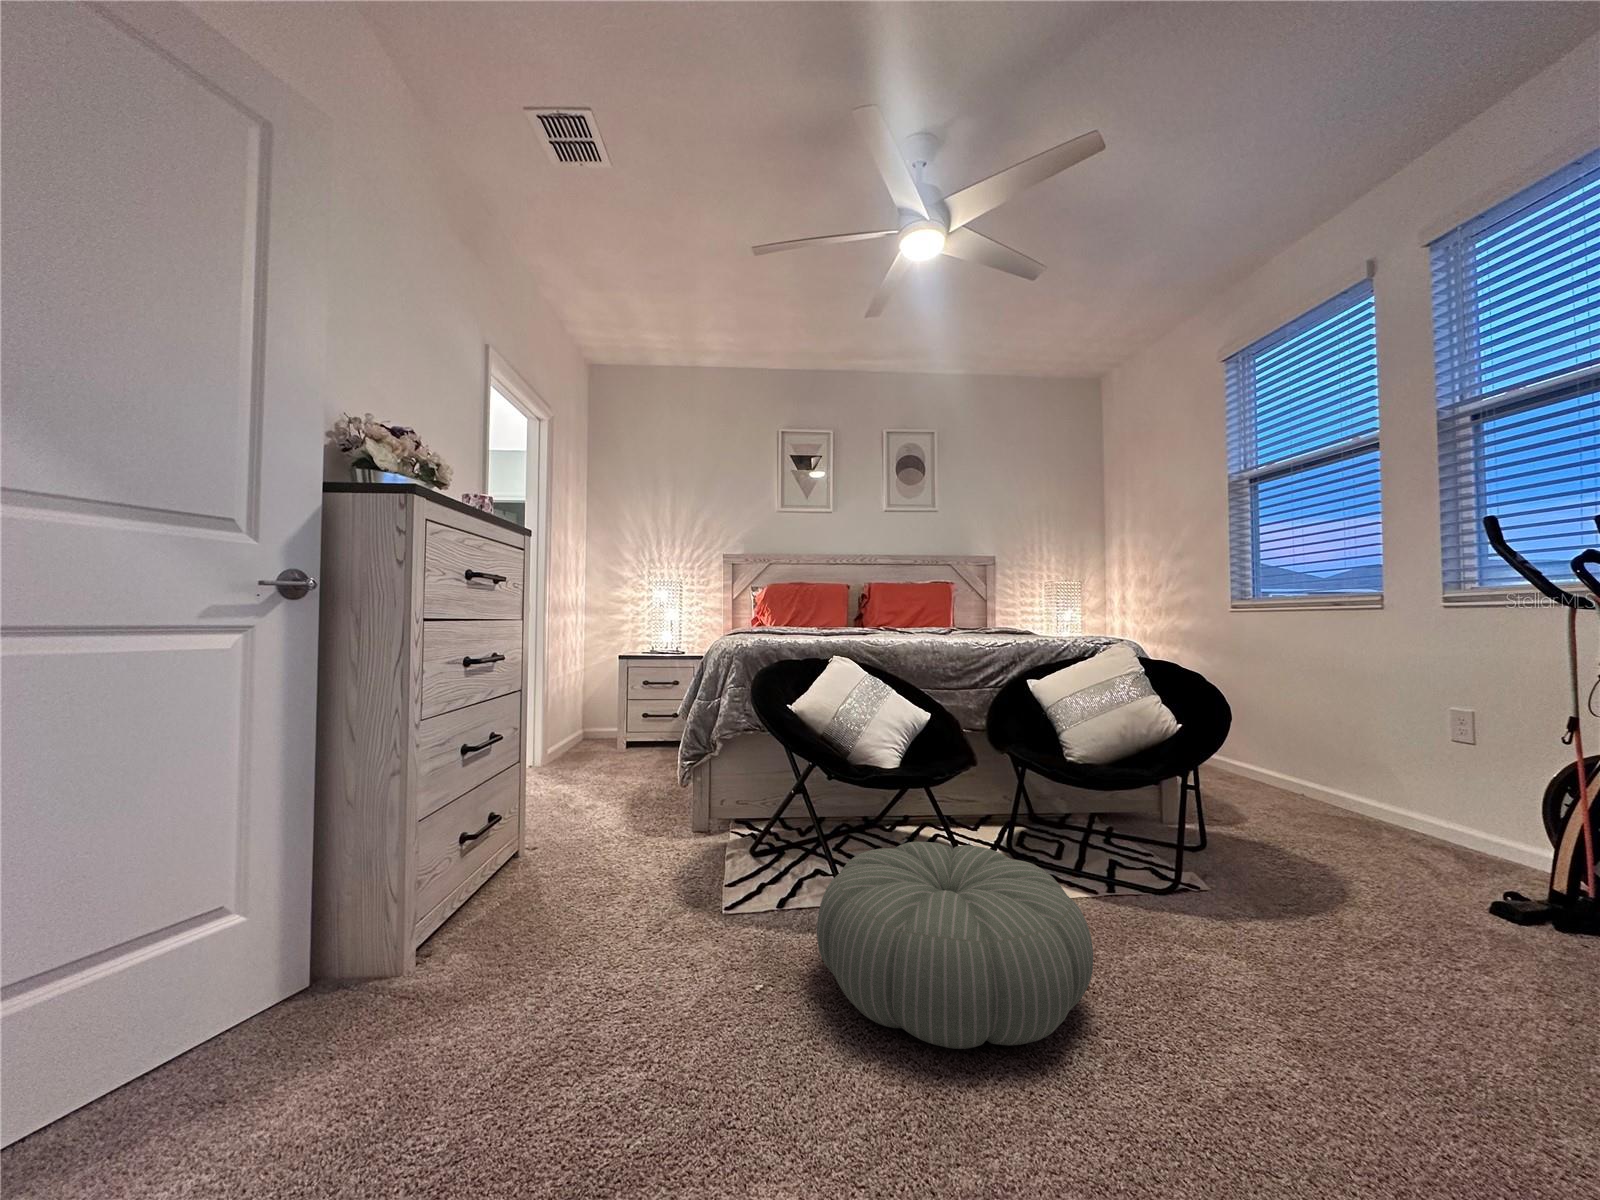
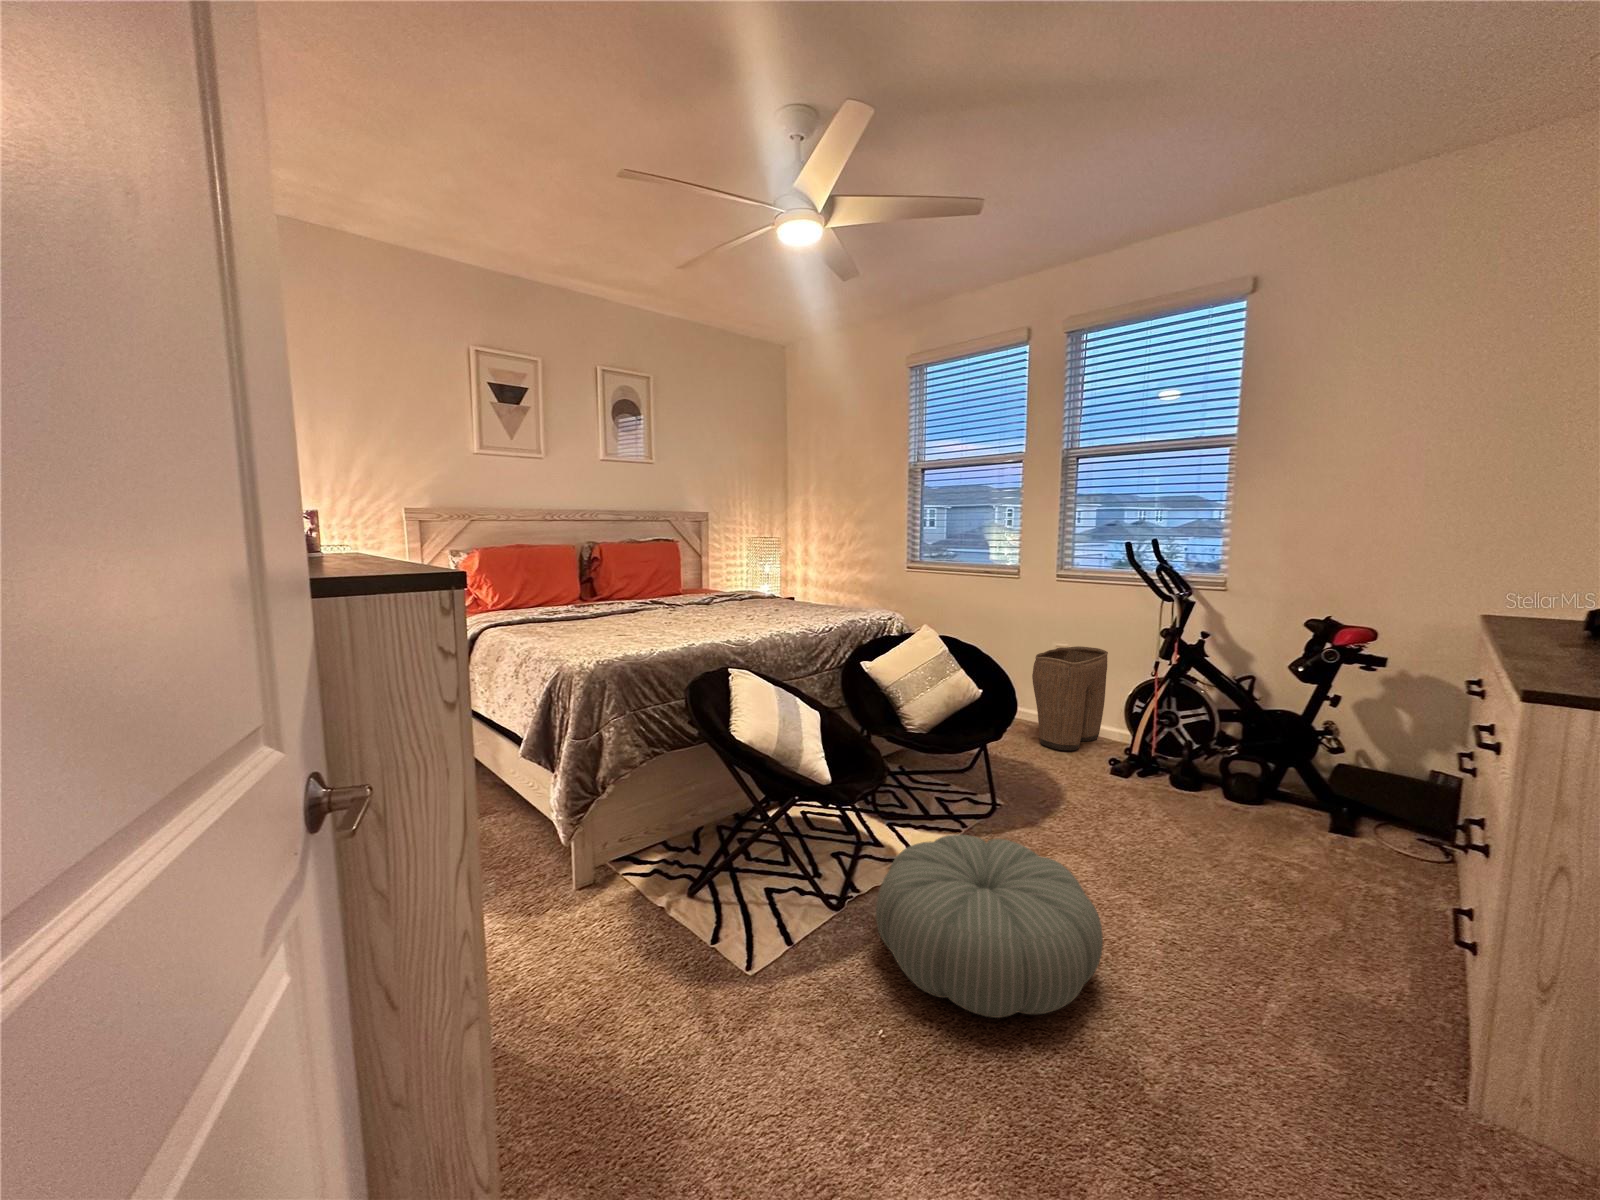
laundry basket: none [1356,710,1529,868] -> present [1032,646,1108,750]

